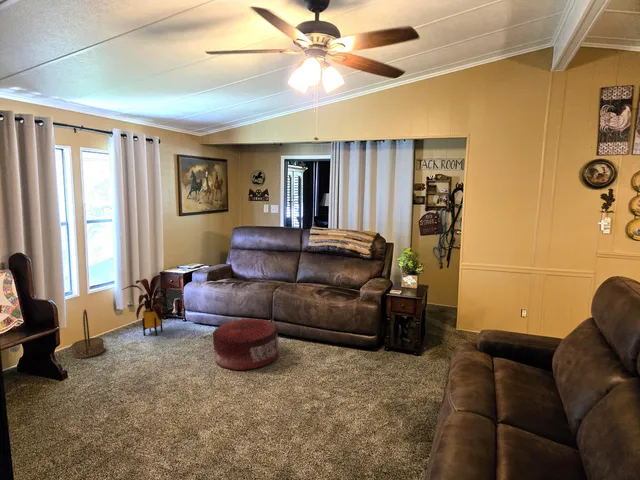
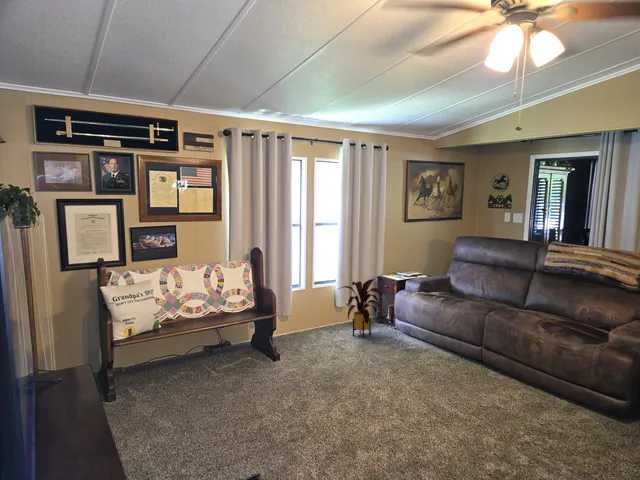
basket: present [71,310,104,358] -> none [291,302,316,345]
pouf: present [213,318,279,370] -> none [405,339,481,399]

